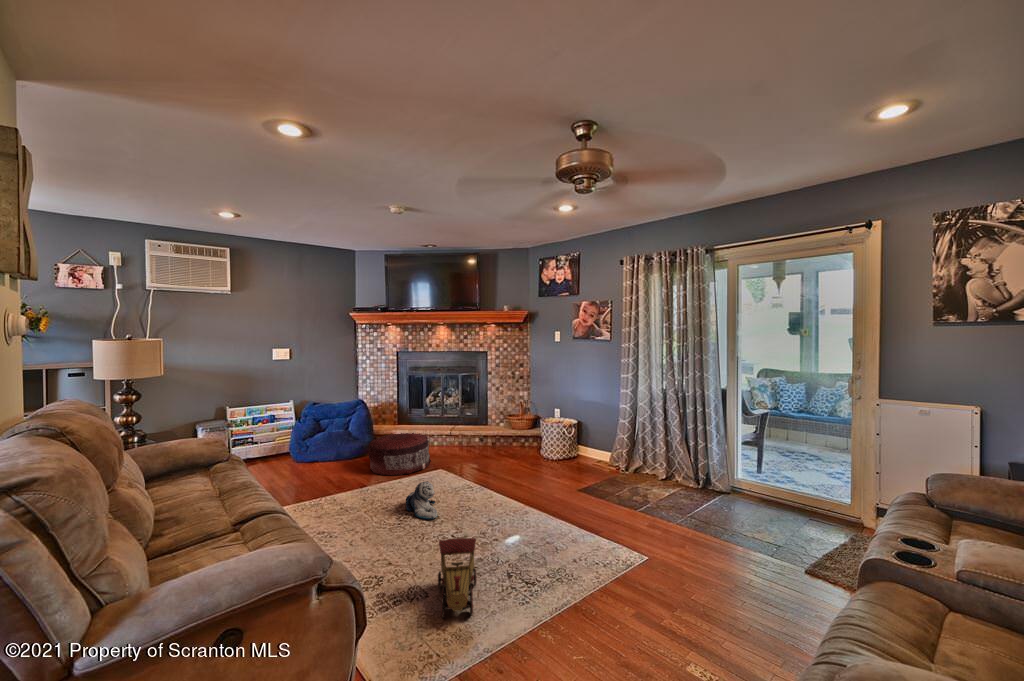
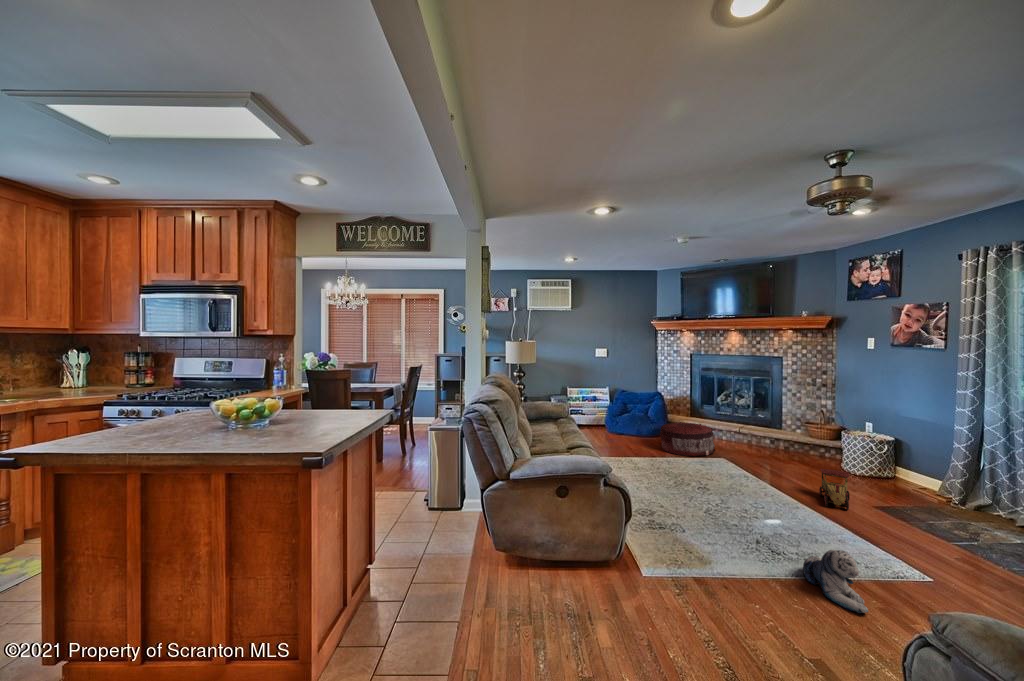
plush toy: present [406,481,438,520] -> present [803,550,868,613]
toy train: present [438,538,477,618] -> present [819,469,850,510]

